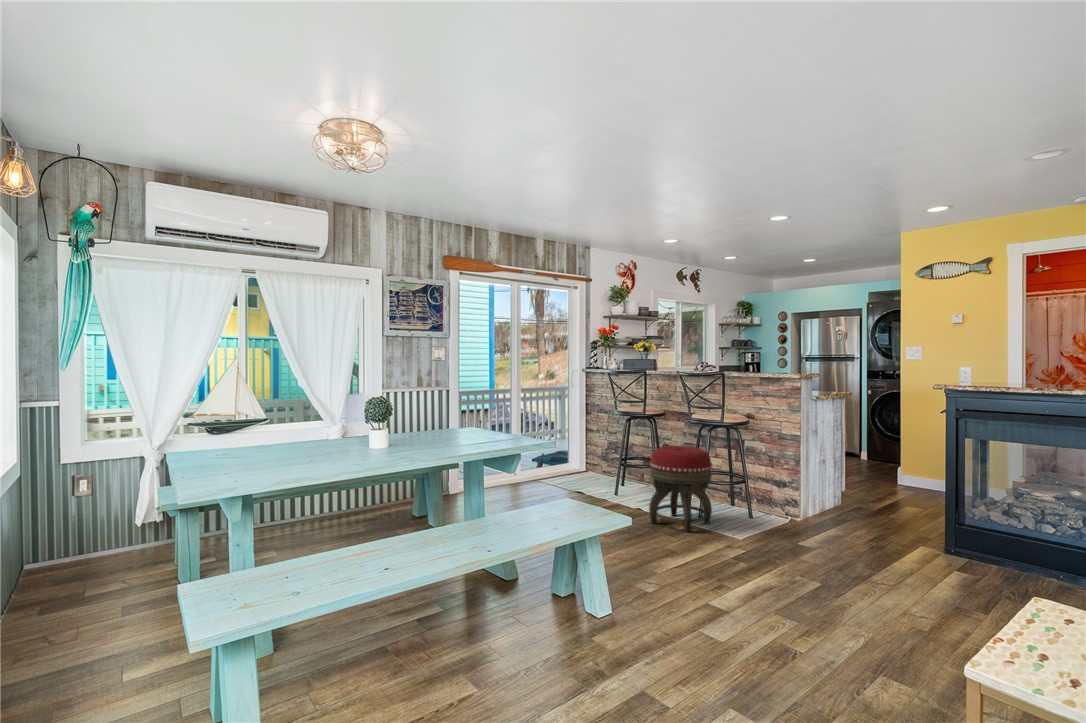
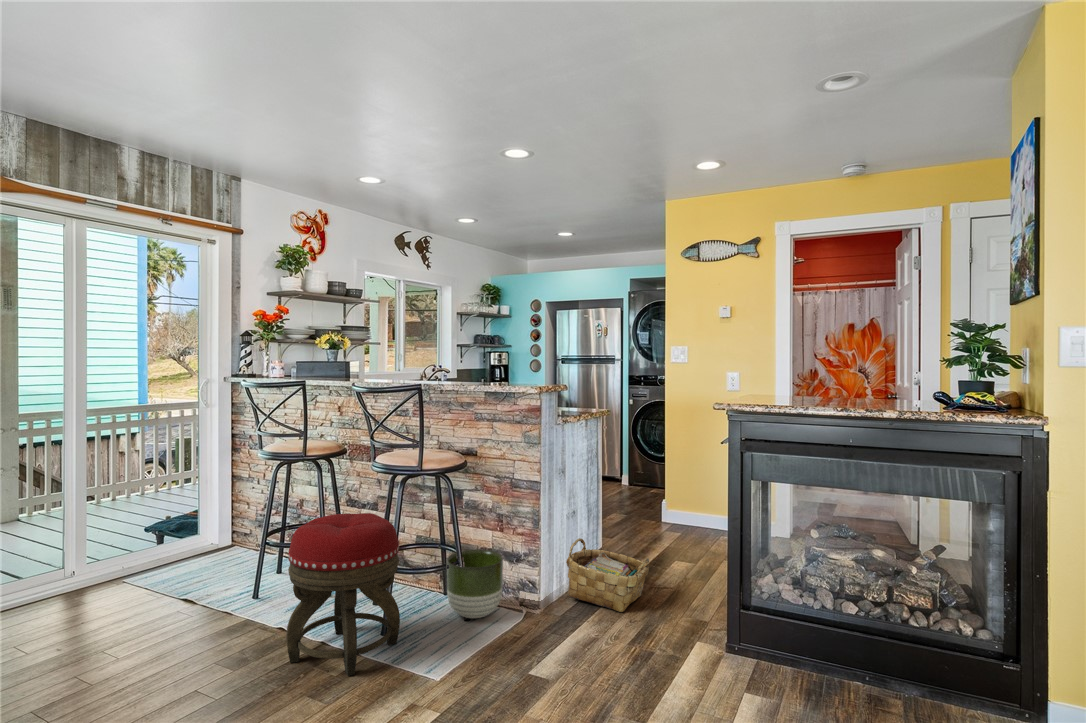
planter: none [737,477,775,518] -> present [447,549,503,618]
woven basket: none [819,478,884,526] -> present [566,538,649,612]

